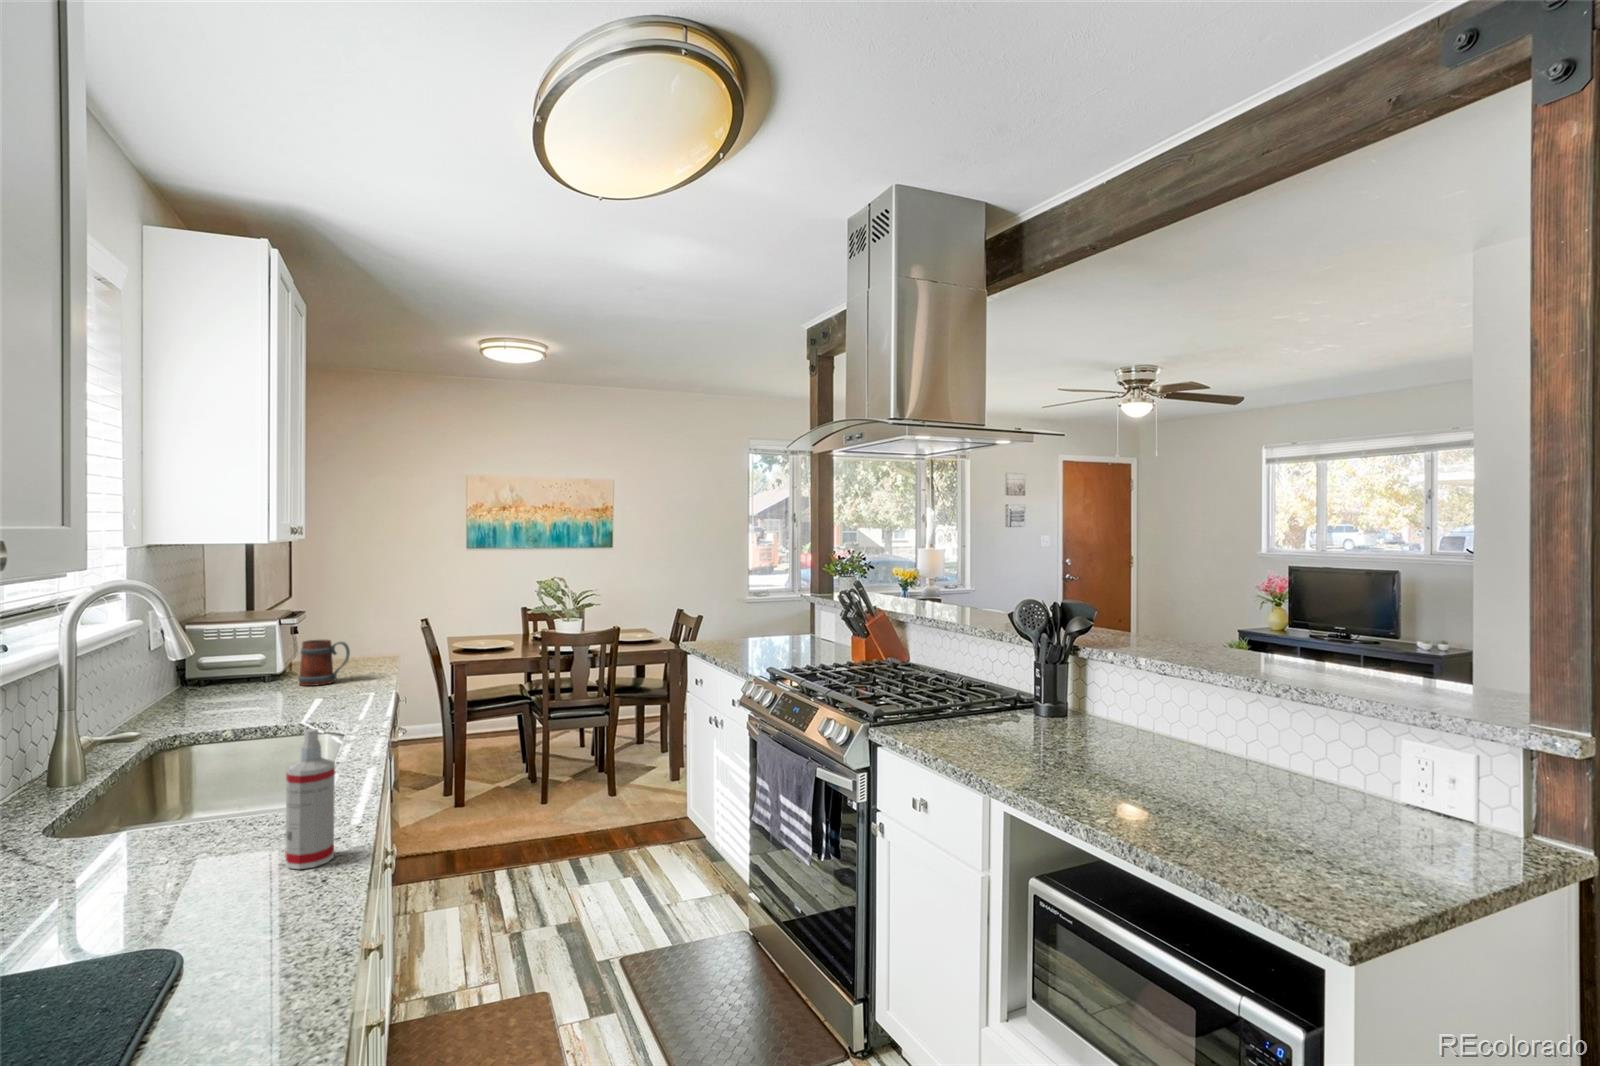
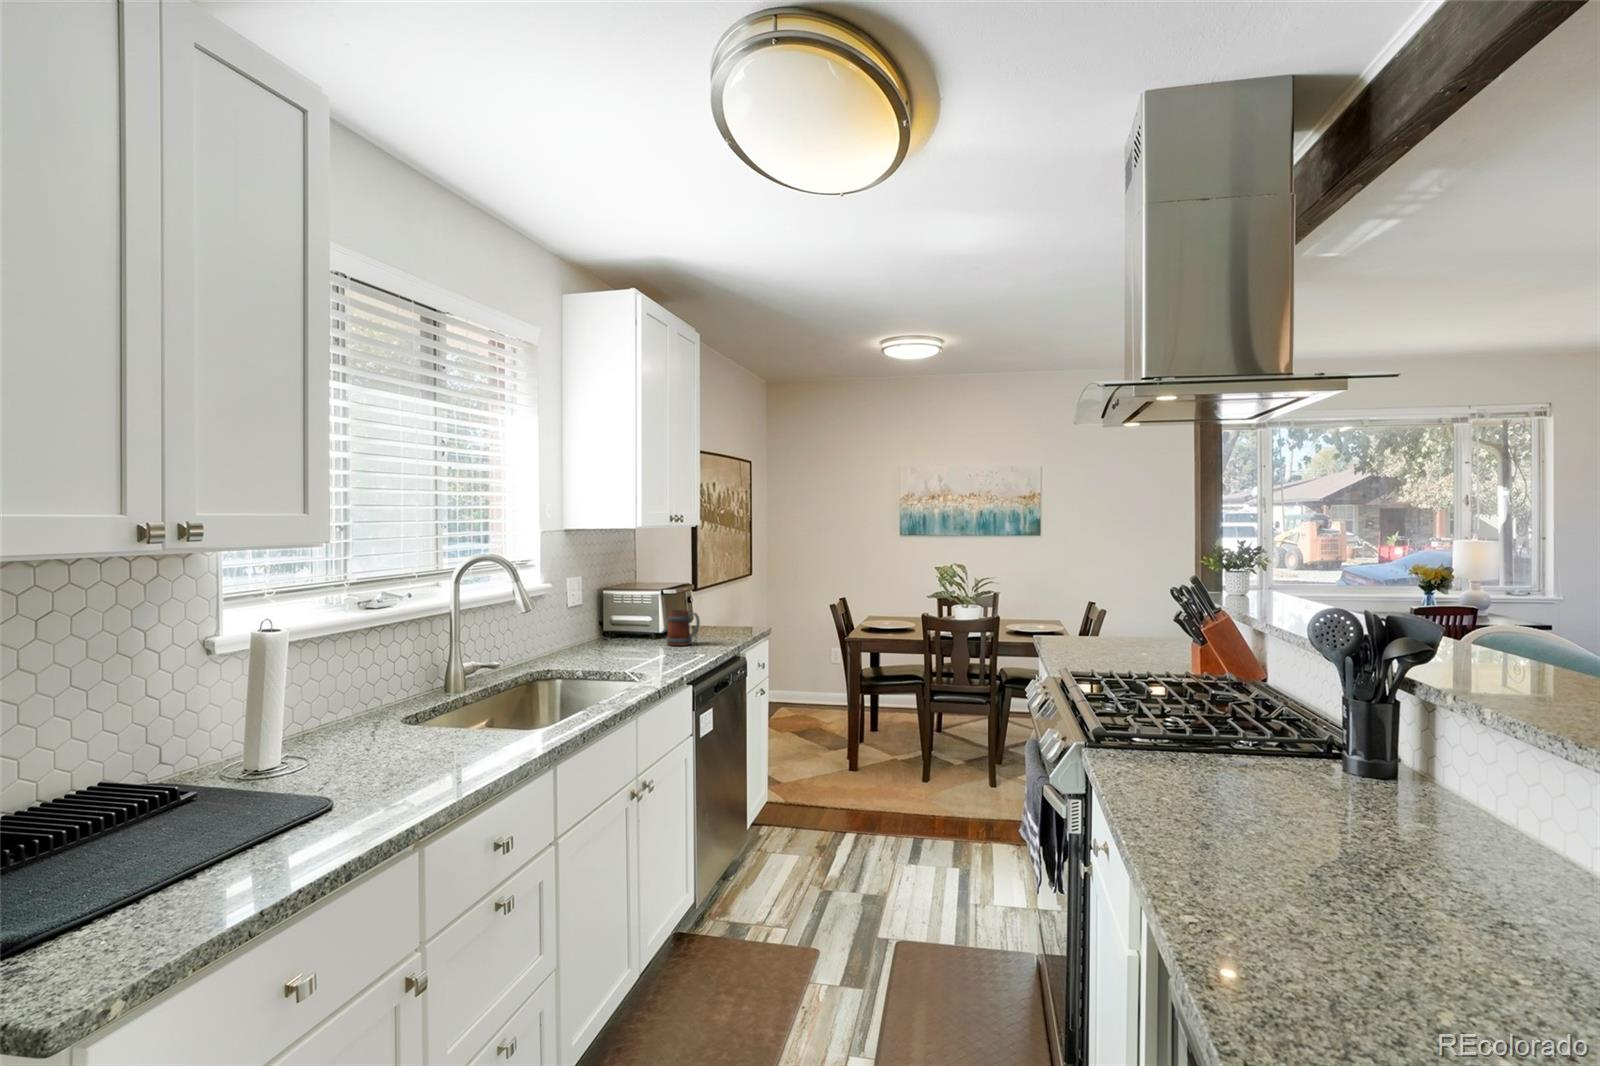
spray bottle: present [285,729,335,869] -> none [450,673,484,775]

